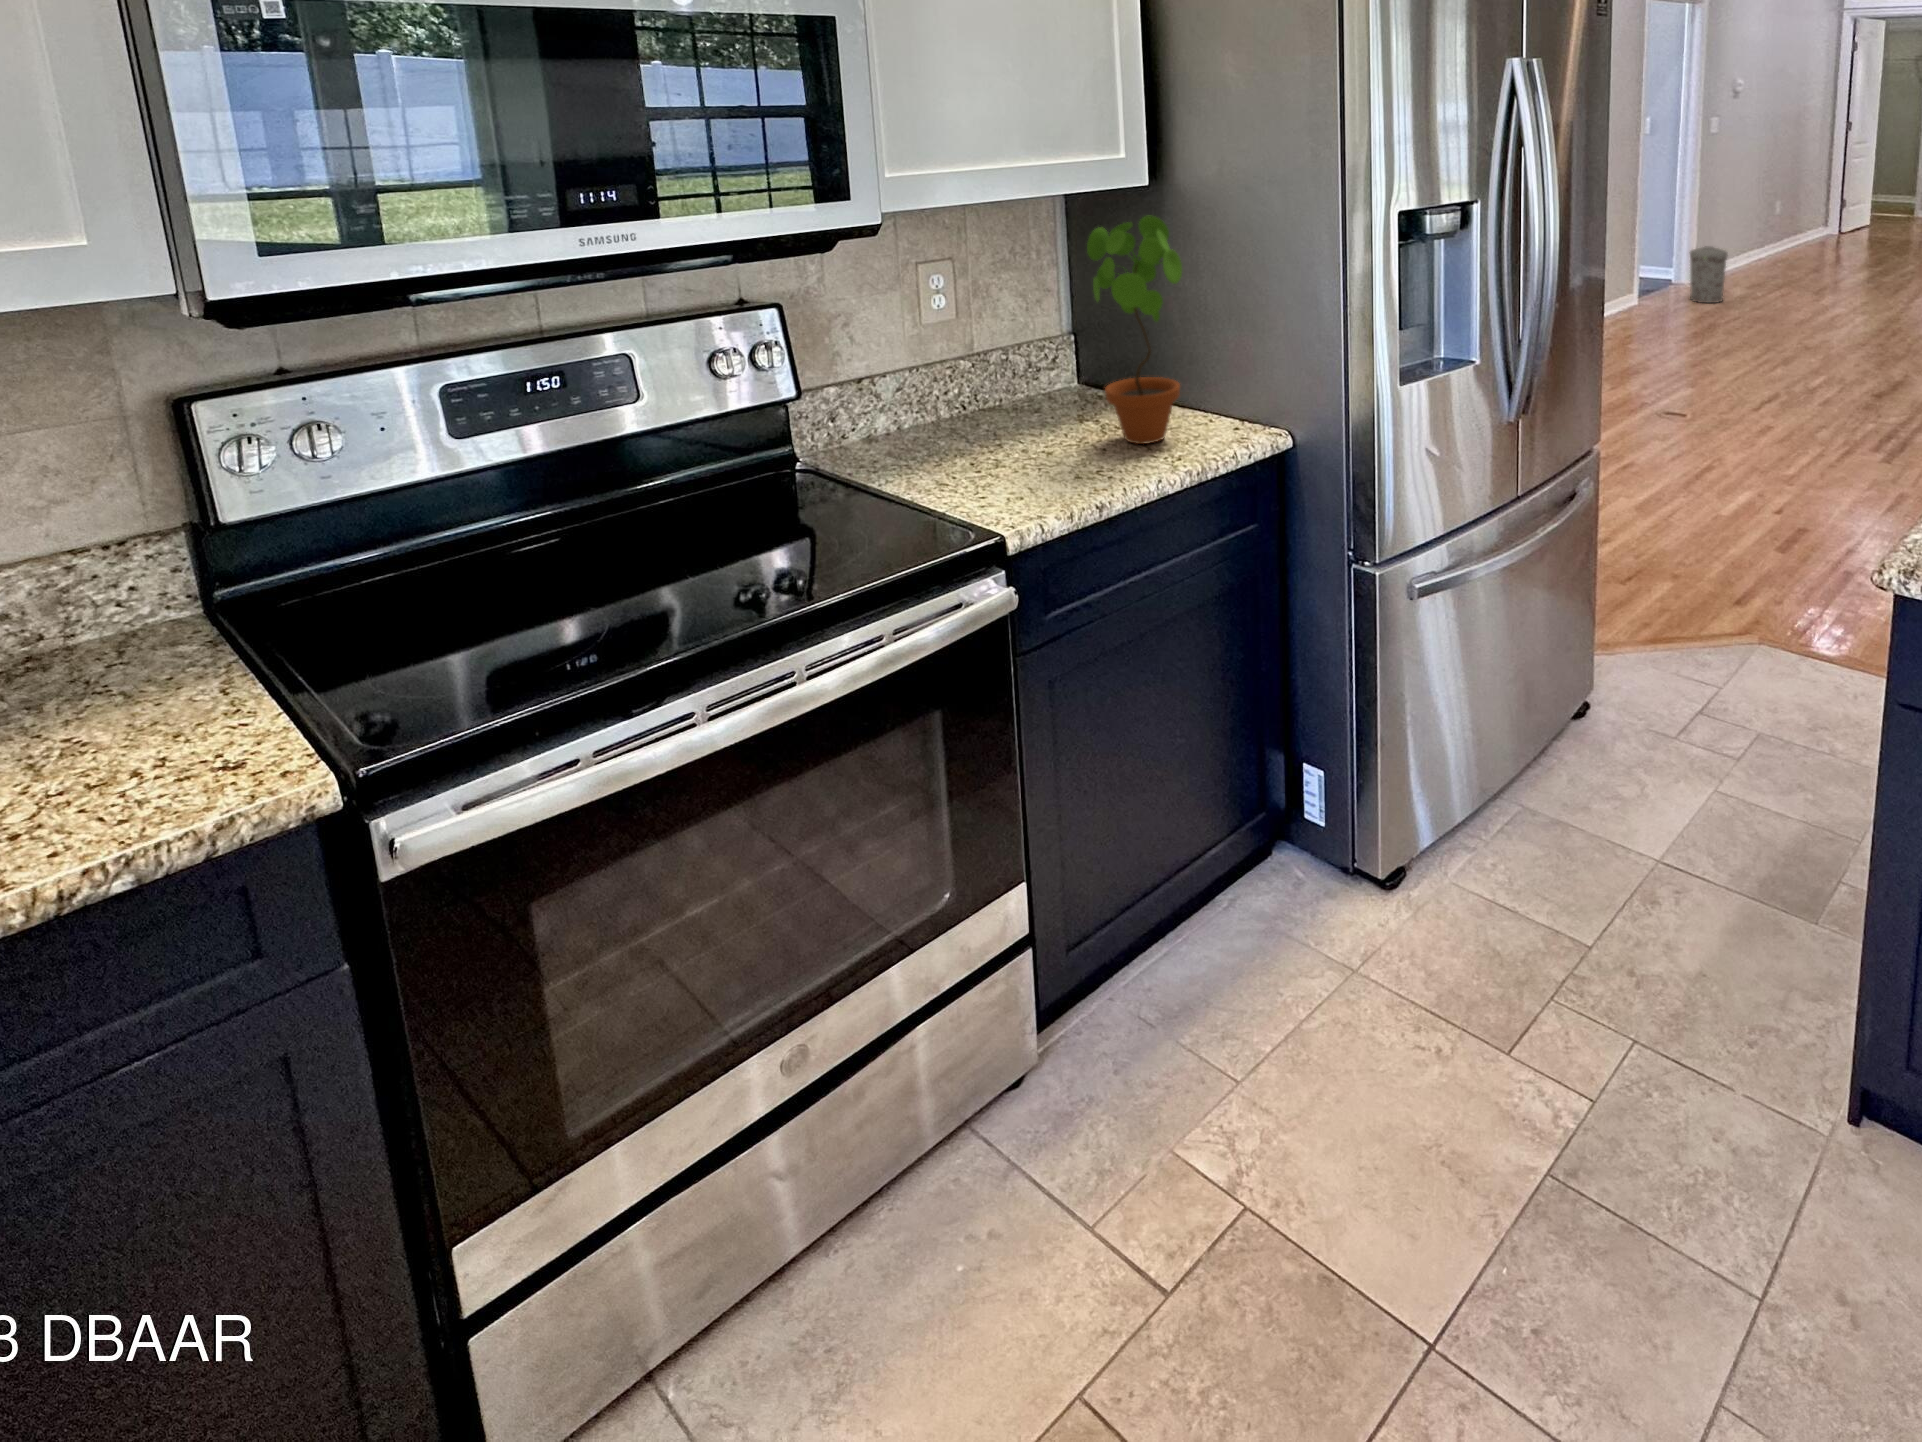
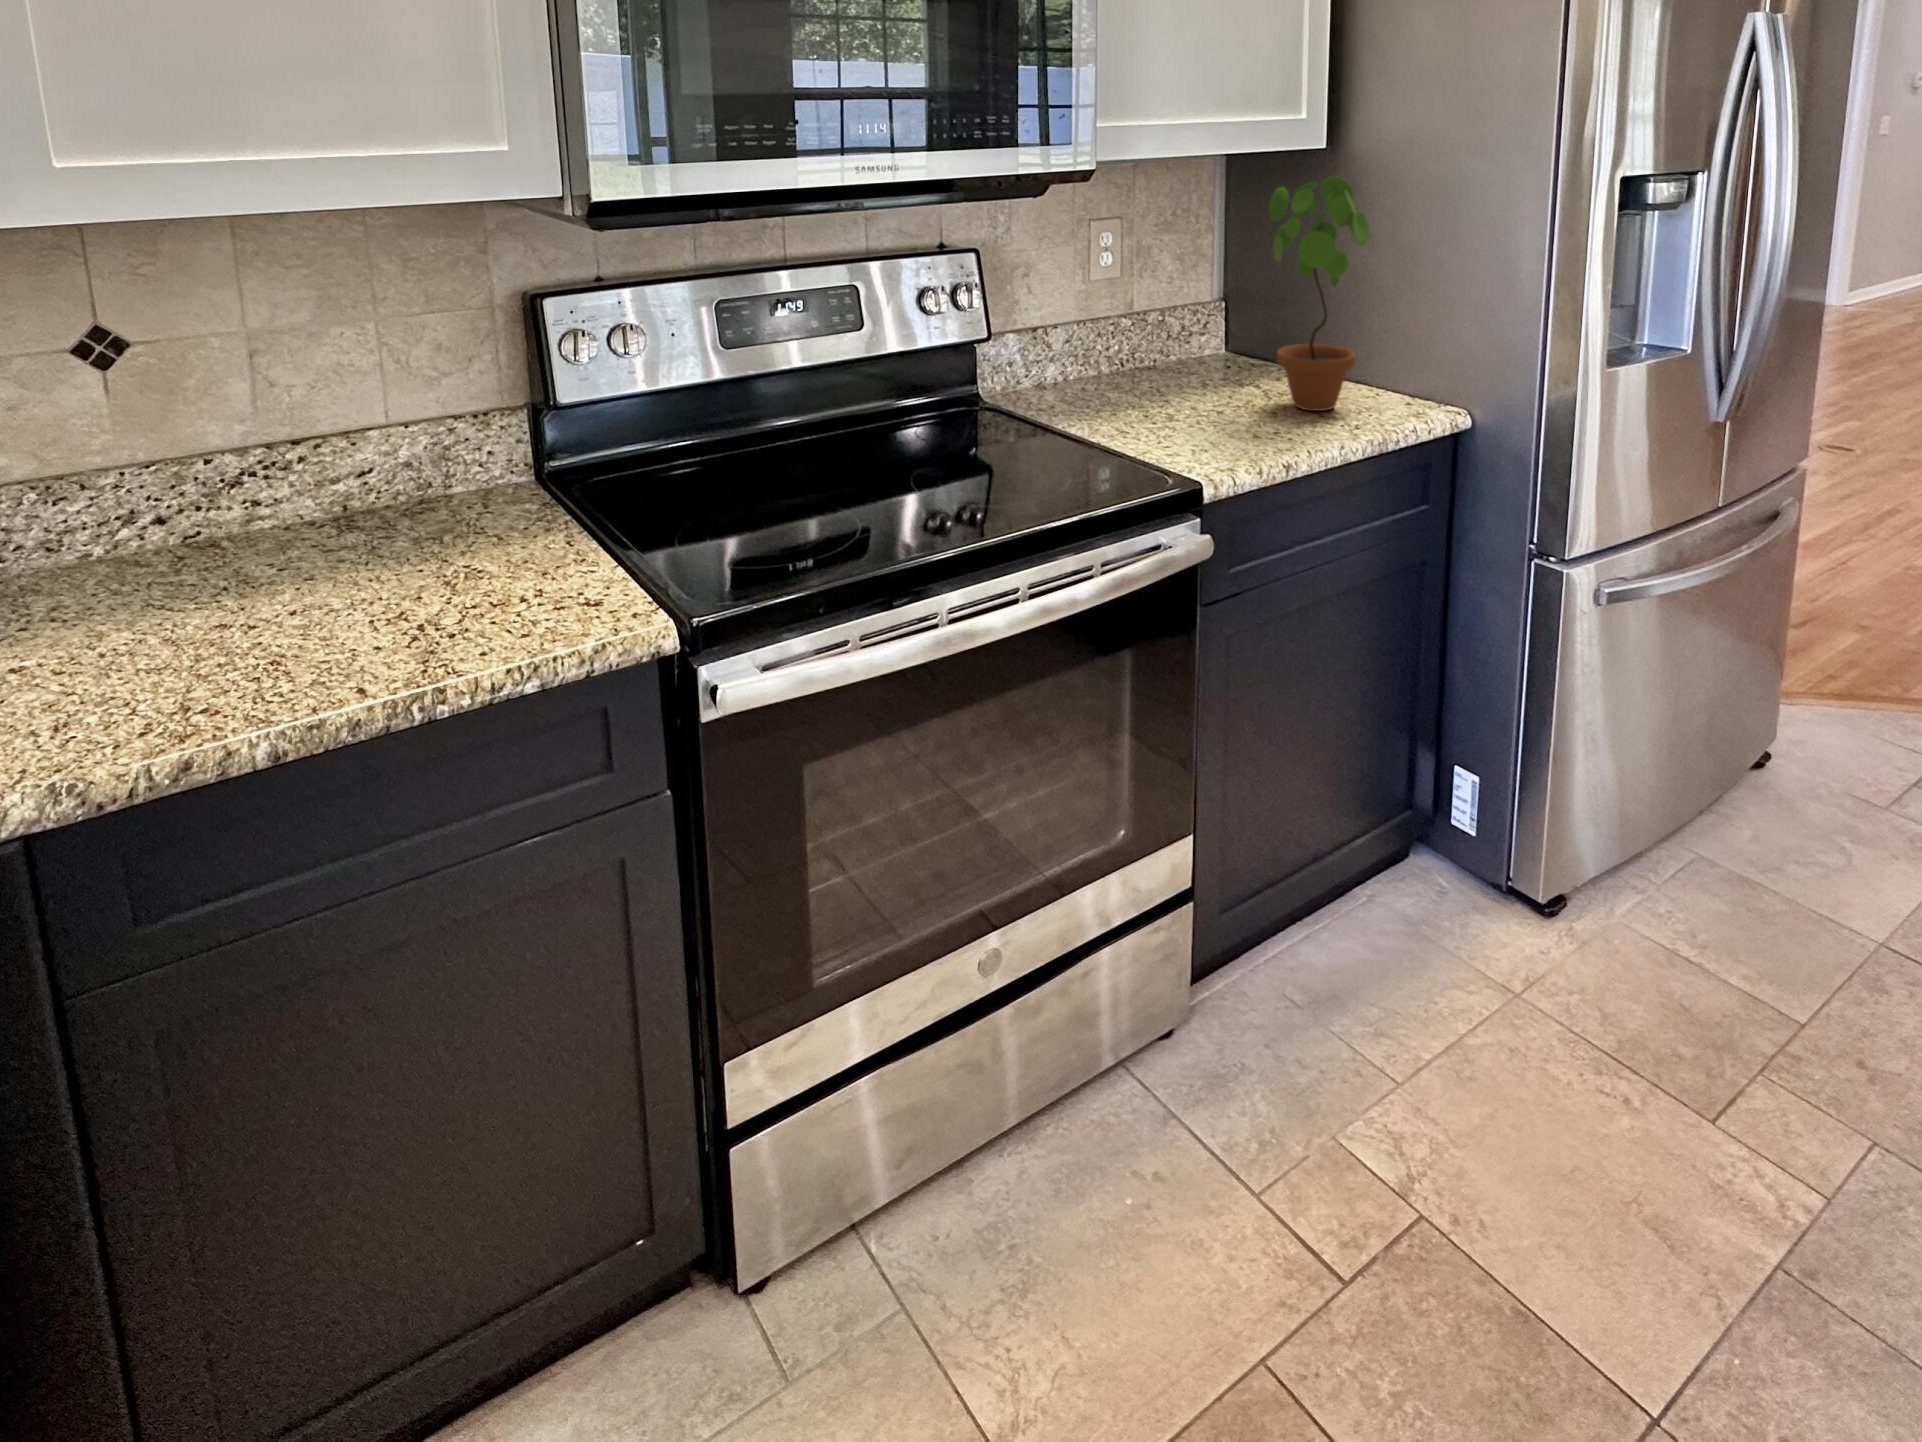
trash can: present [1690,247,1728,303] -> none [1848,265,1903,331]

